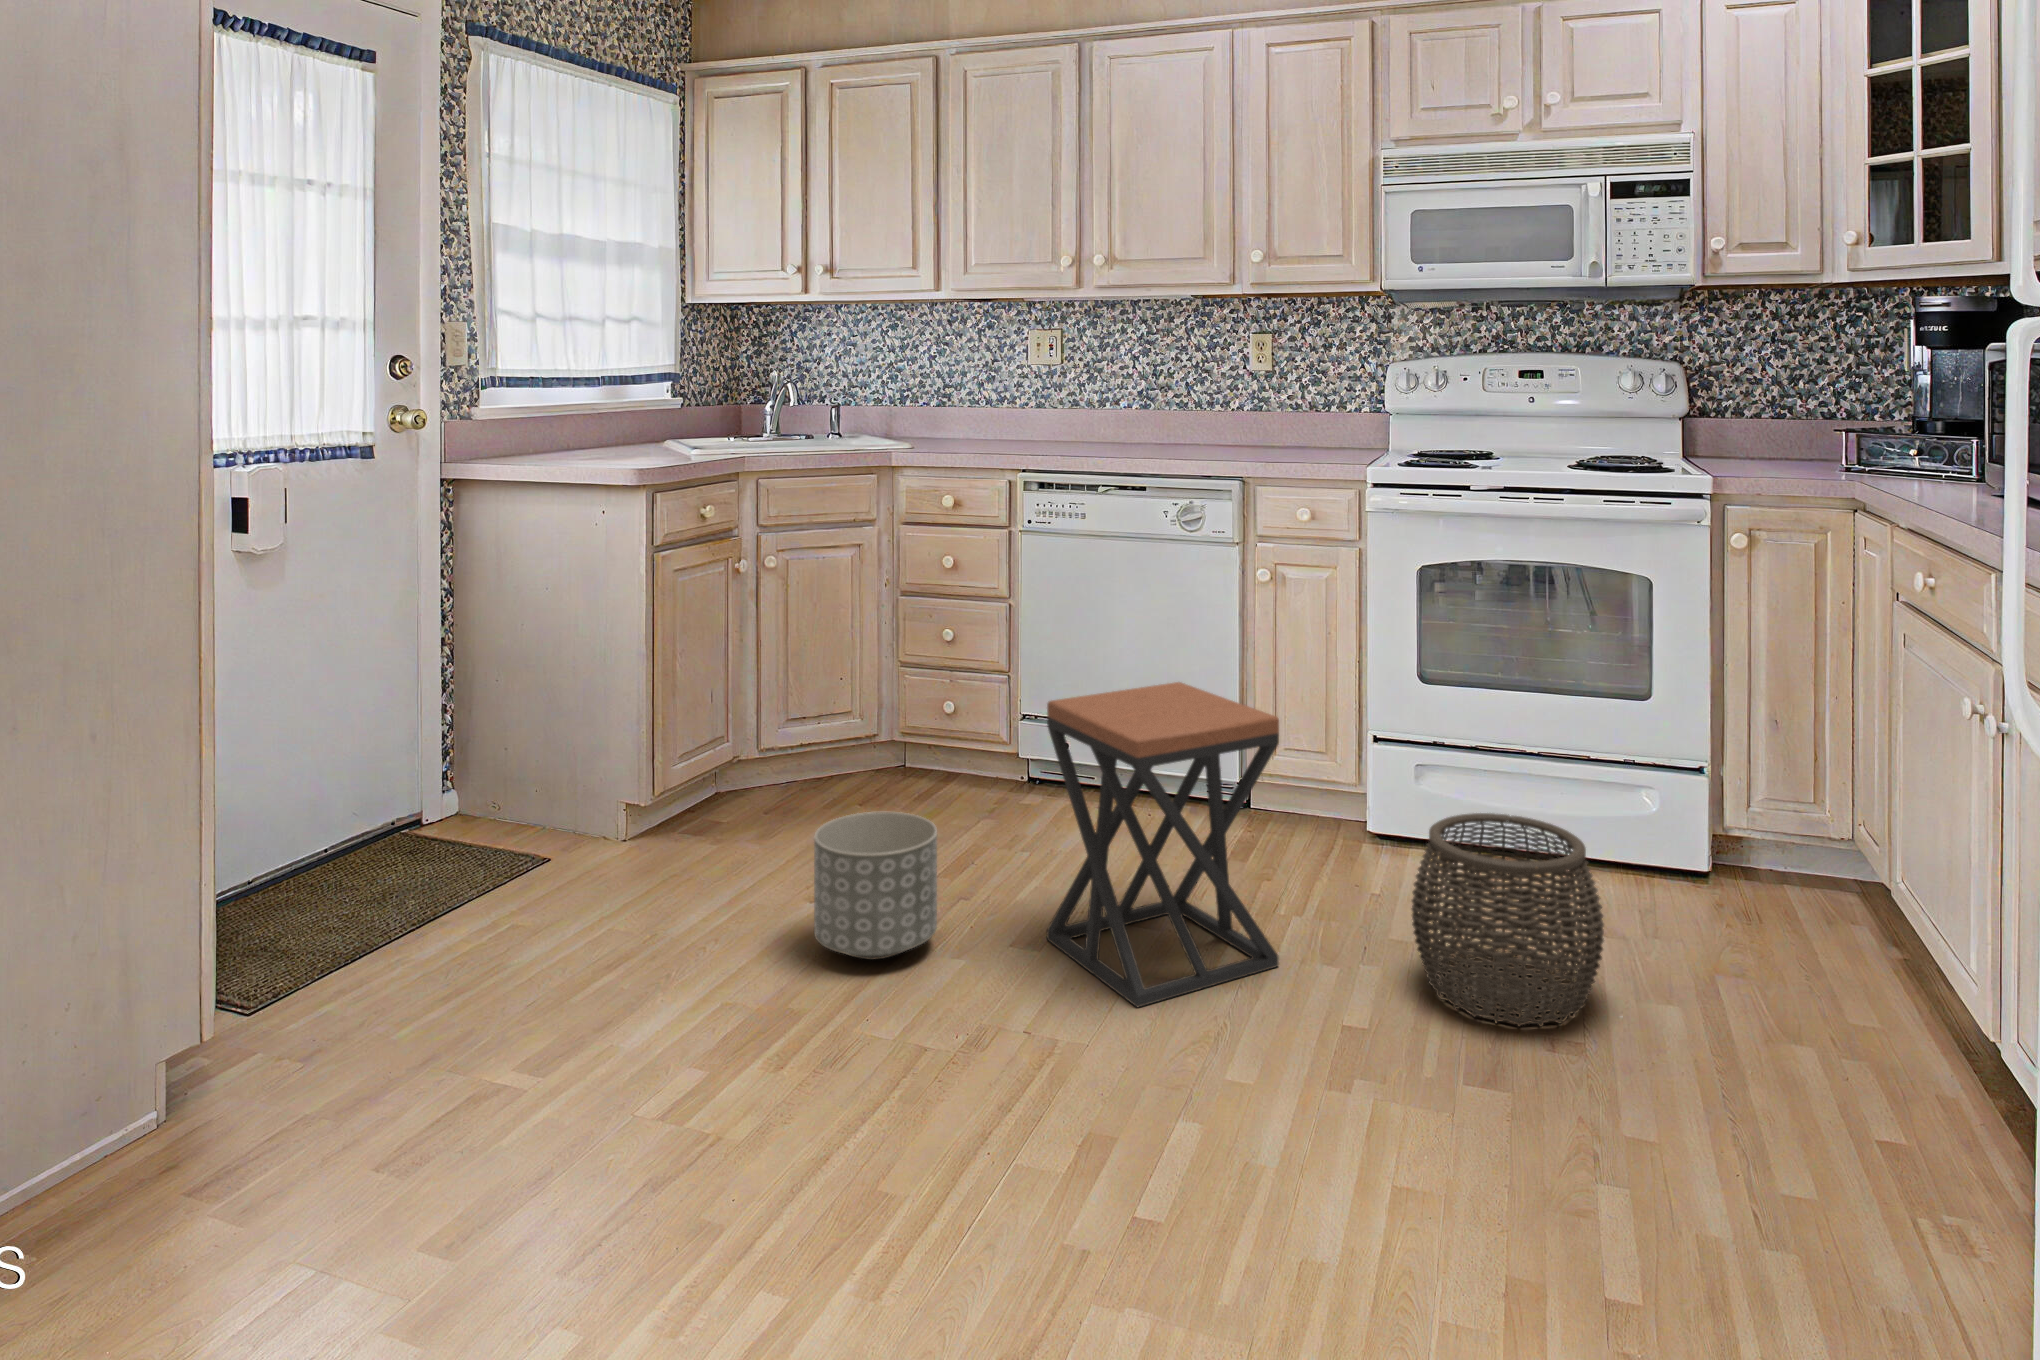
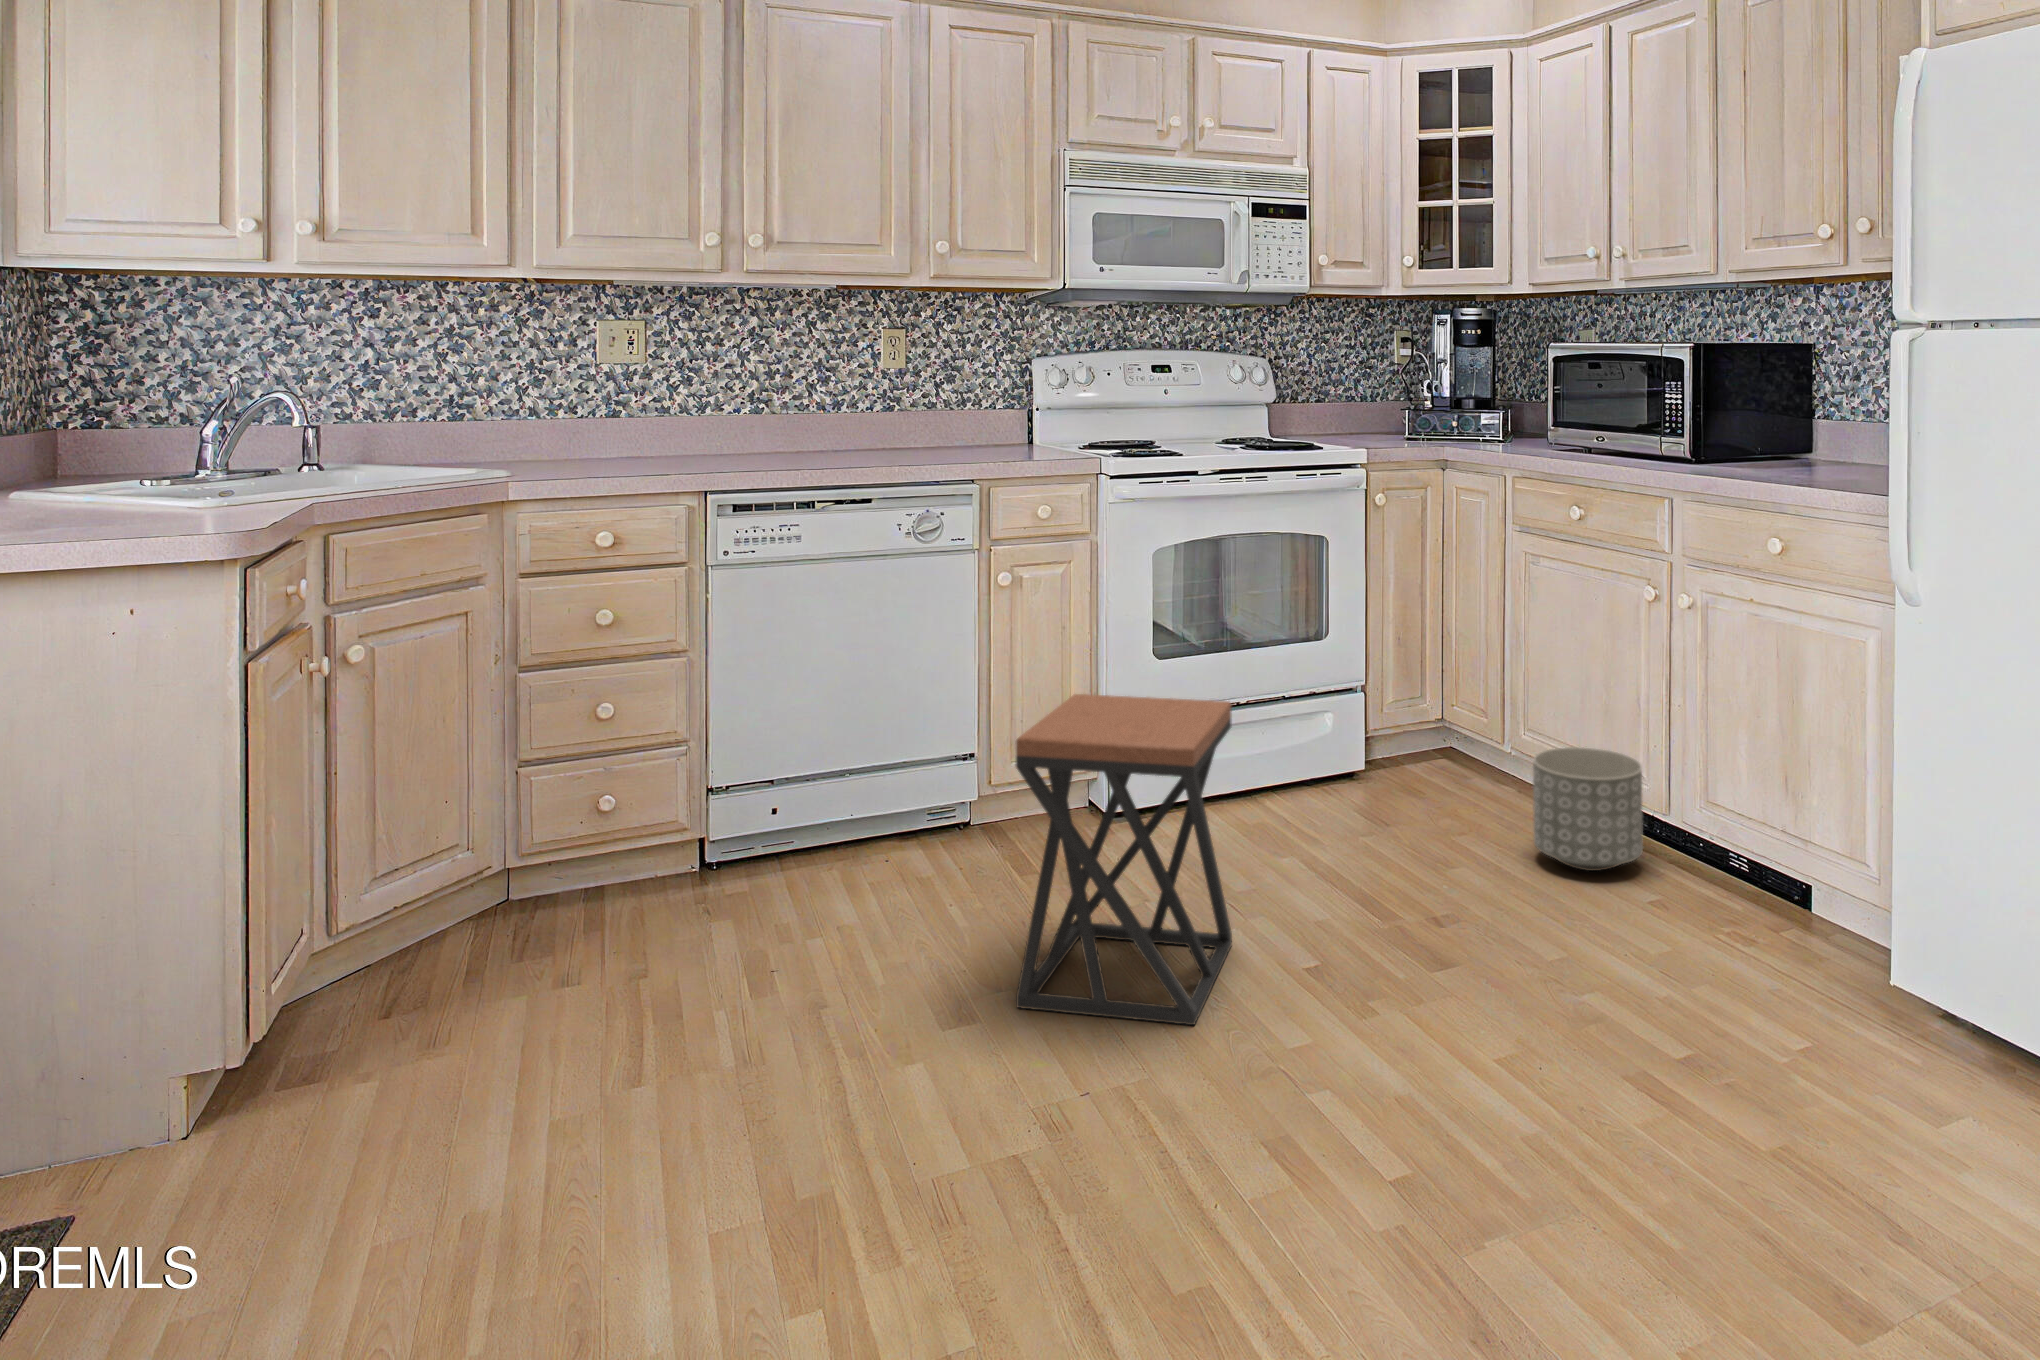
planter: present [814,812,937,960] -> present [1533,747,1643,871]
woven basket: present [1412,813,1604,1027] -> none [1315,746,1475,922]

